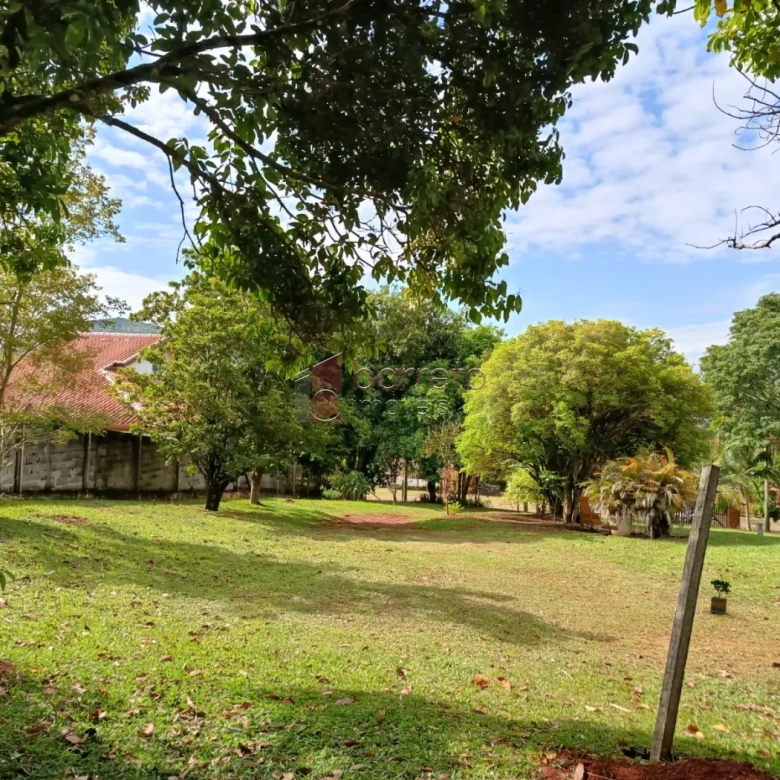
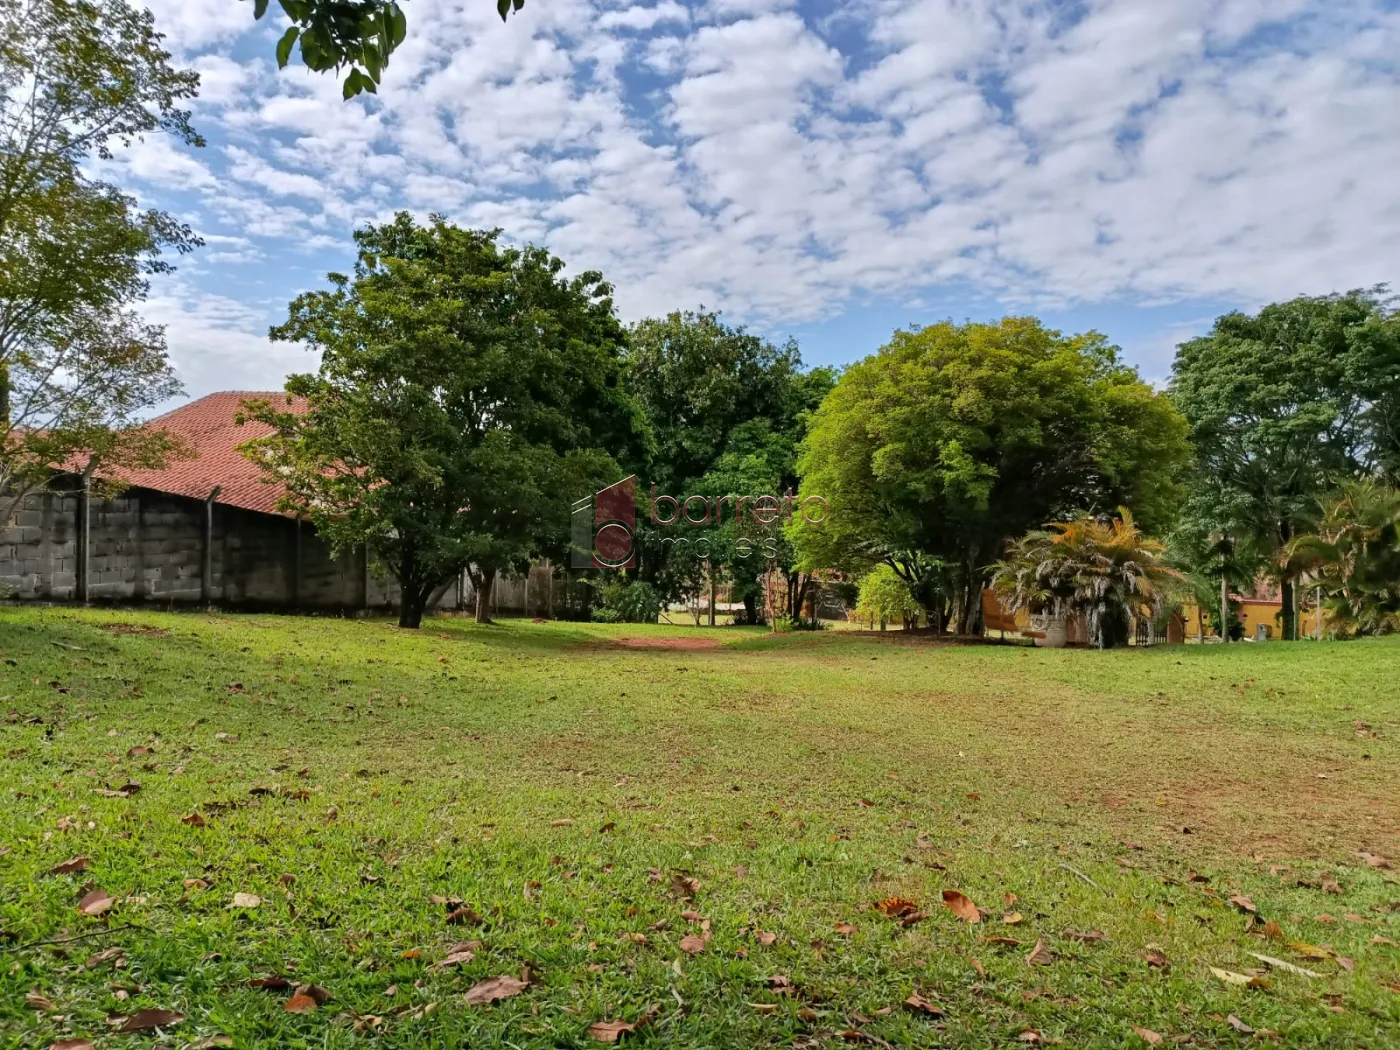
potted tree: present [710,580,731,615] -> none [1307,682,1361,751]

